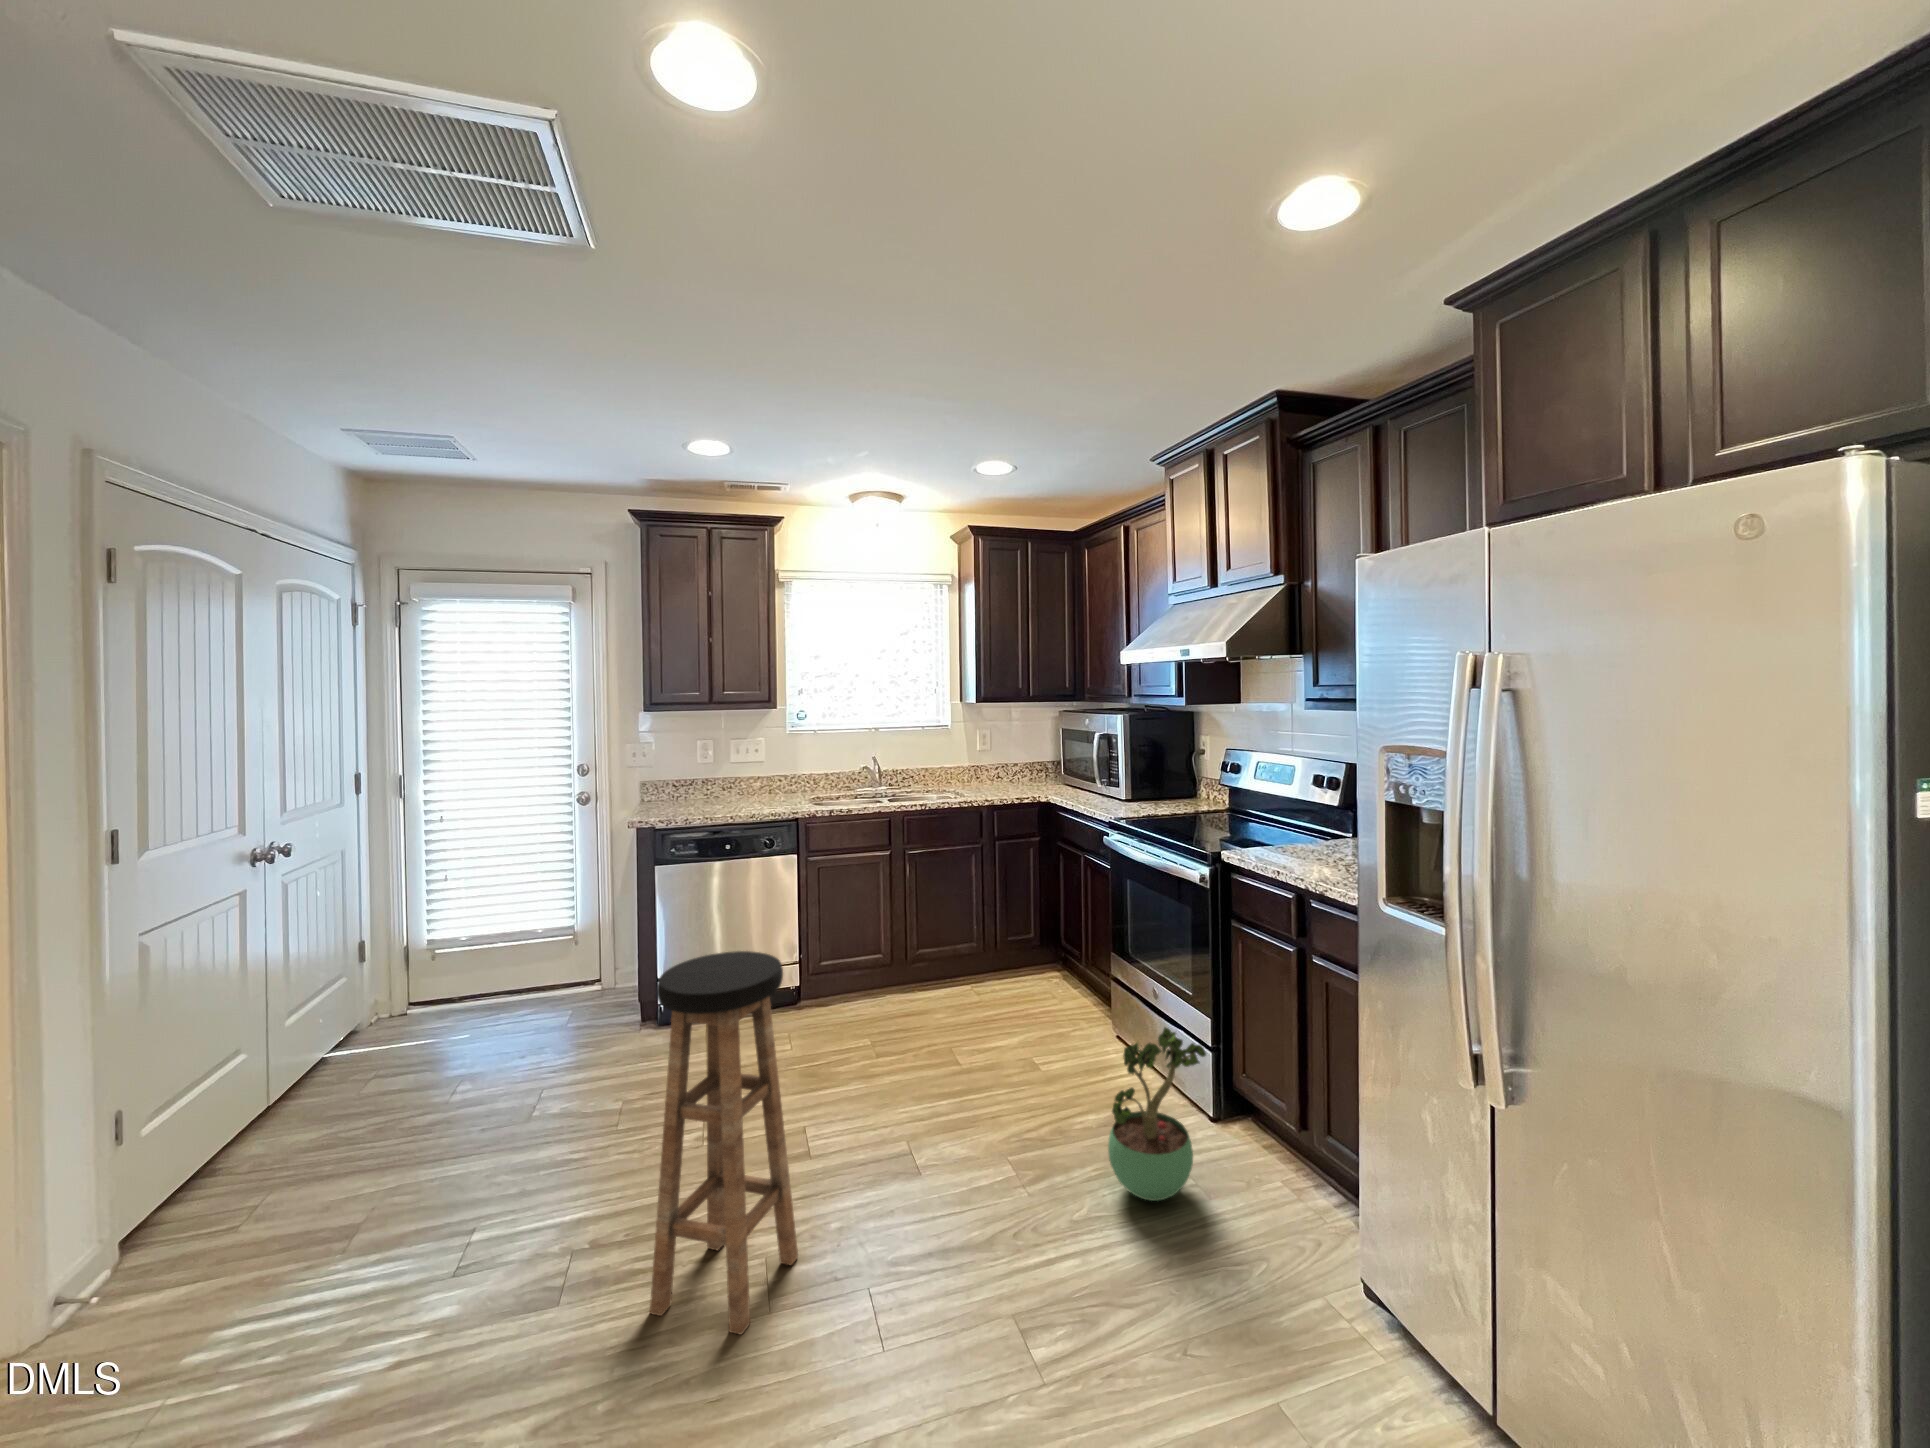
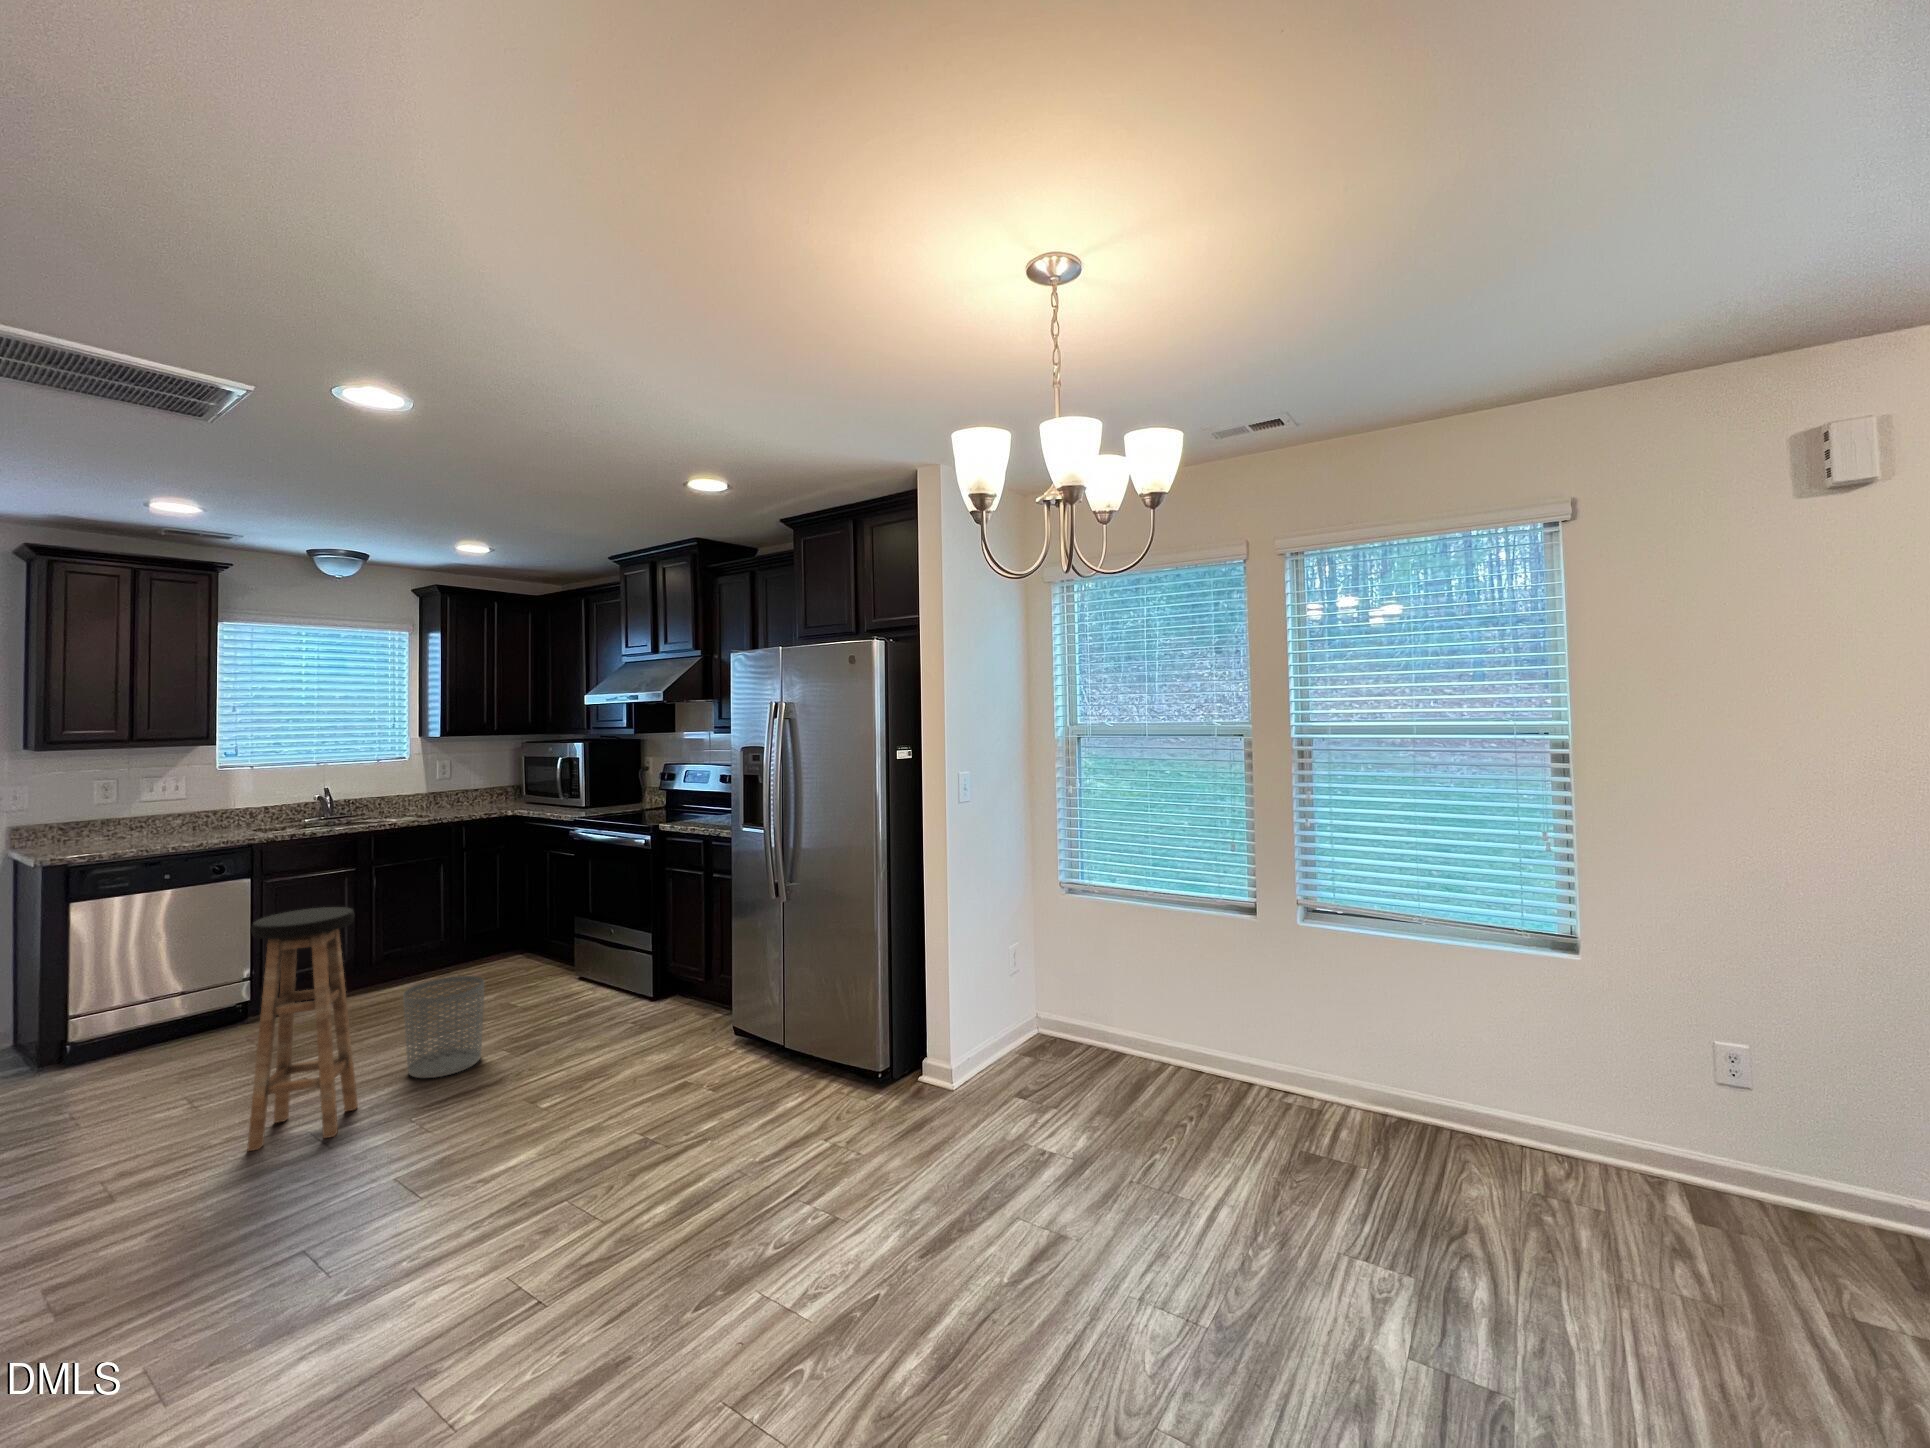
potted plant: present [1108,1028,1206,1201] -> none [583,926,647,1030]
waste bin: none [870,1055,971,1224] -> present [403,976,484,1078]

